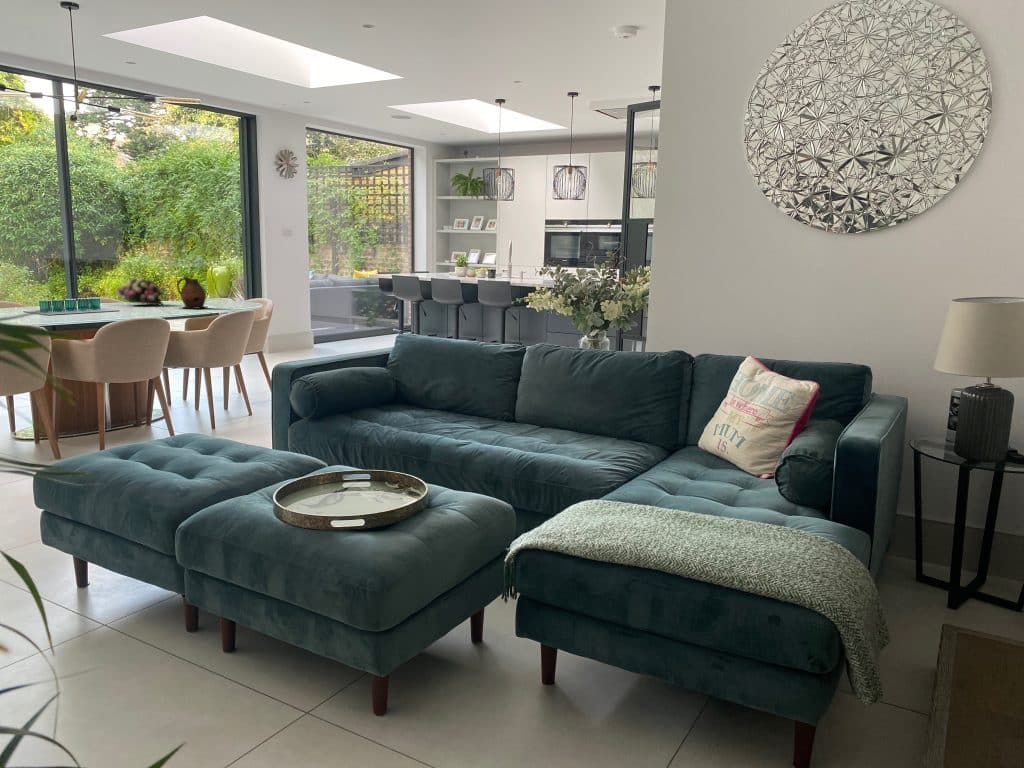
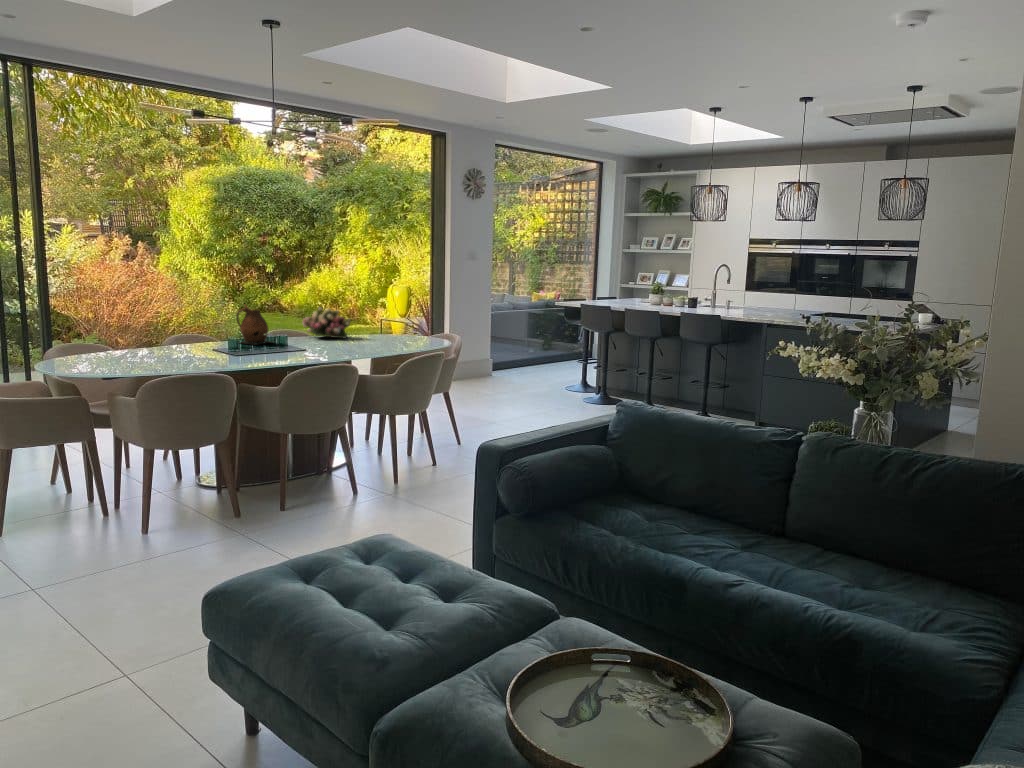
ceramic pitcher: present [177,275,208,309] -> present [236,305,272,345]

